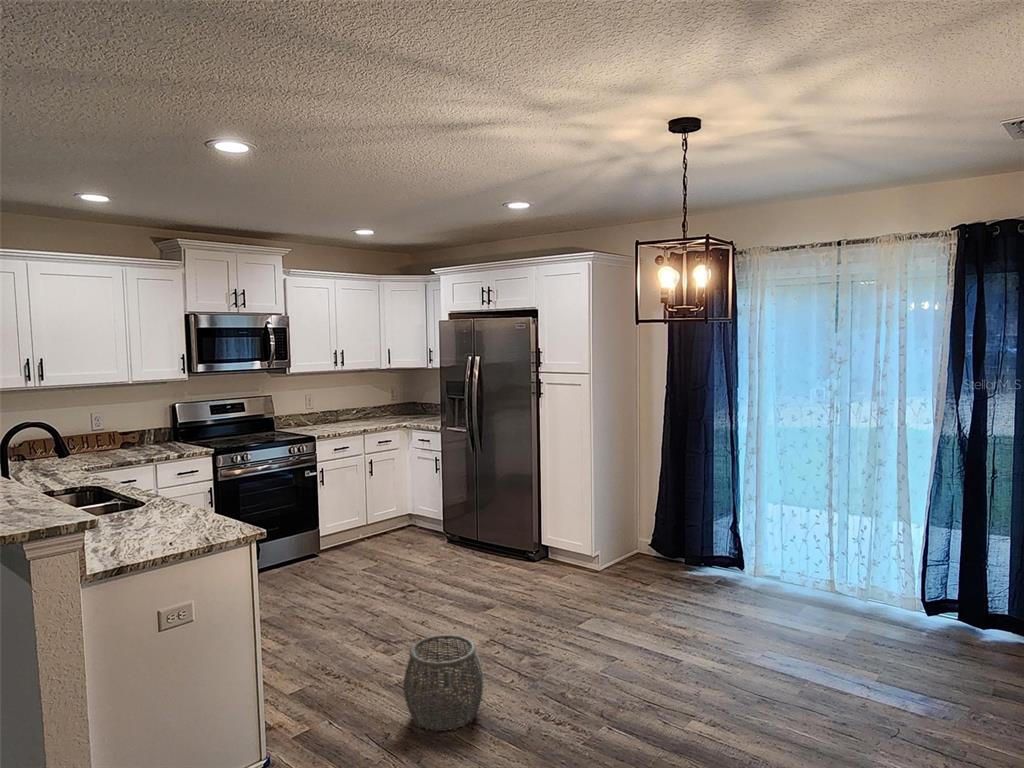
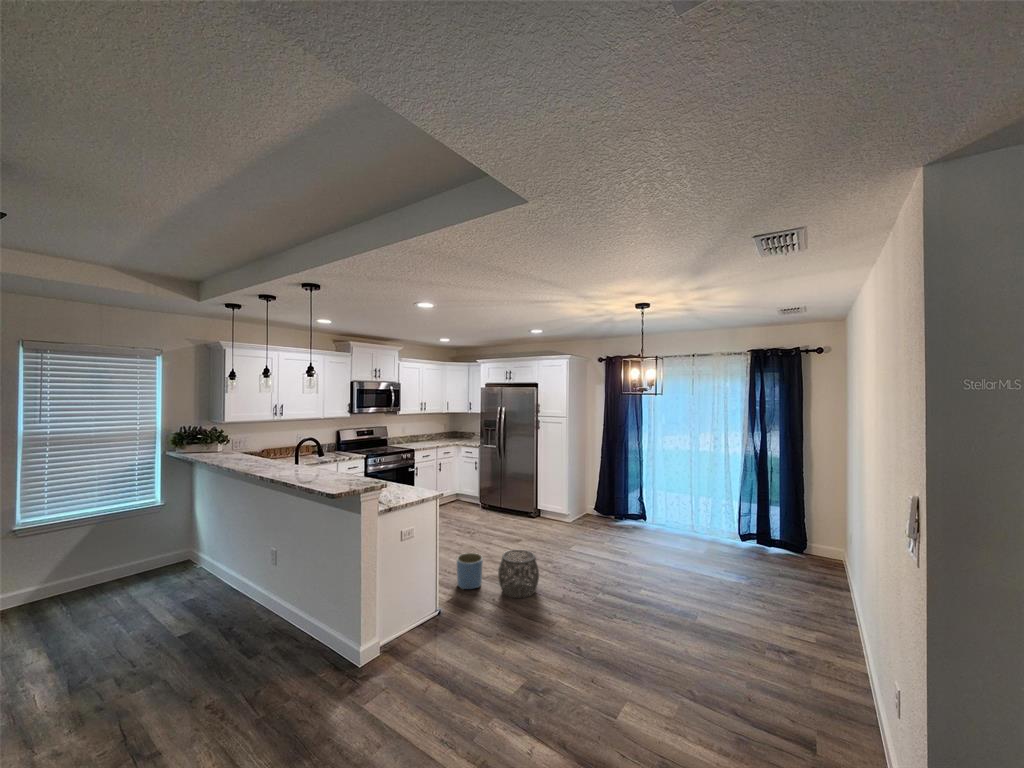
planter: none [329,638,380,709] -> present [457,553,483,589]

